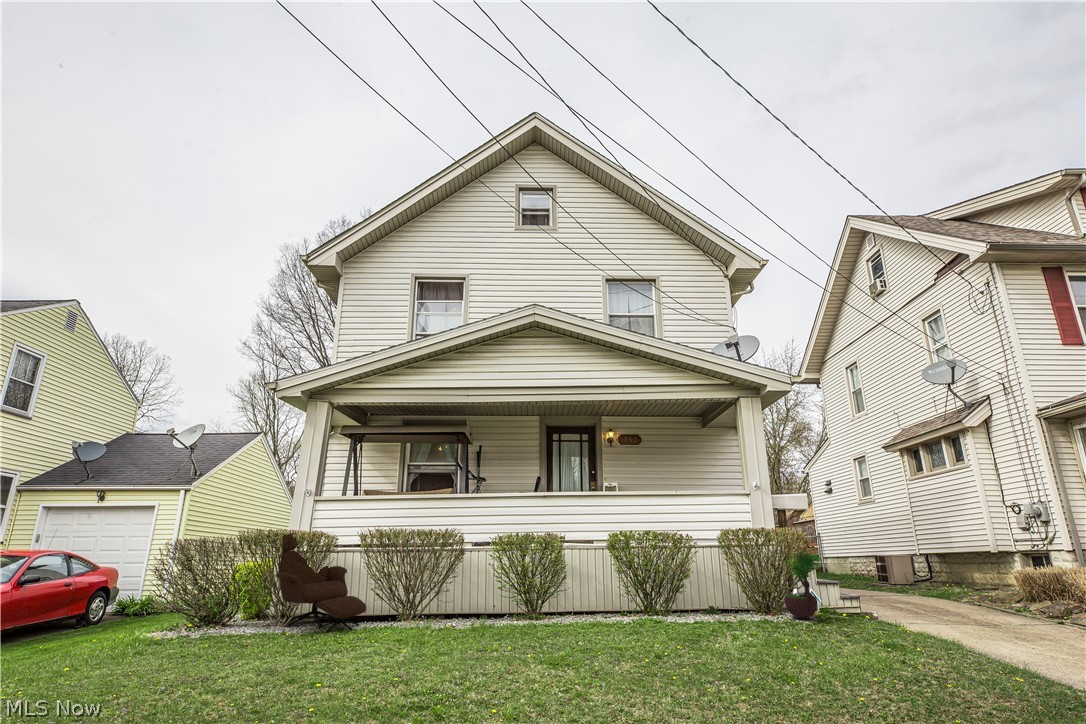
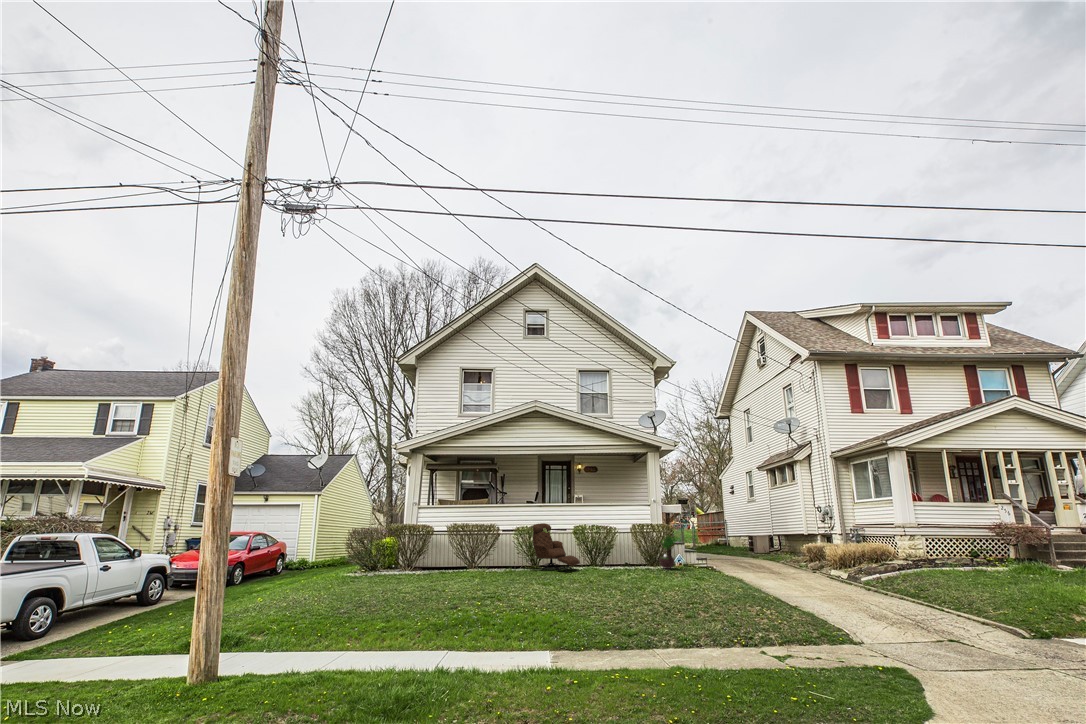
lounge chair: present [276,533,367,632] -> present [533,523,580,572]

